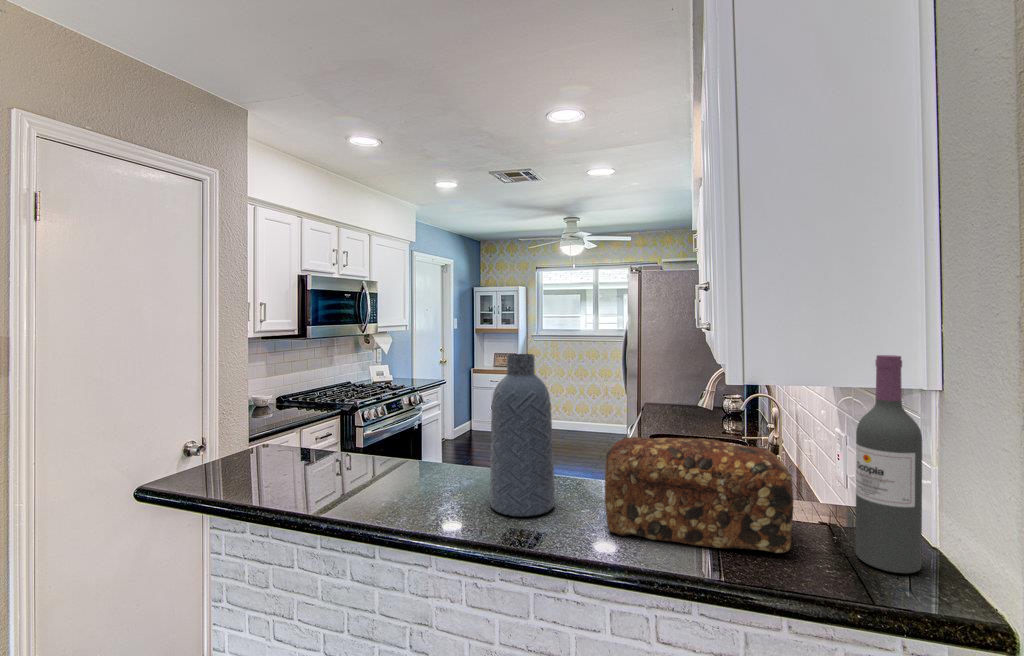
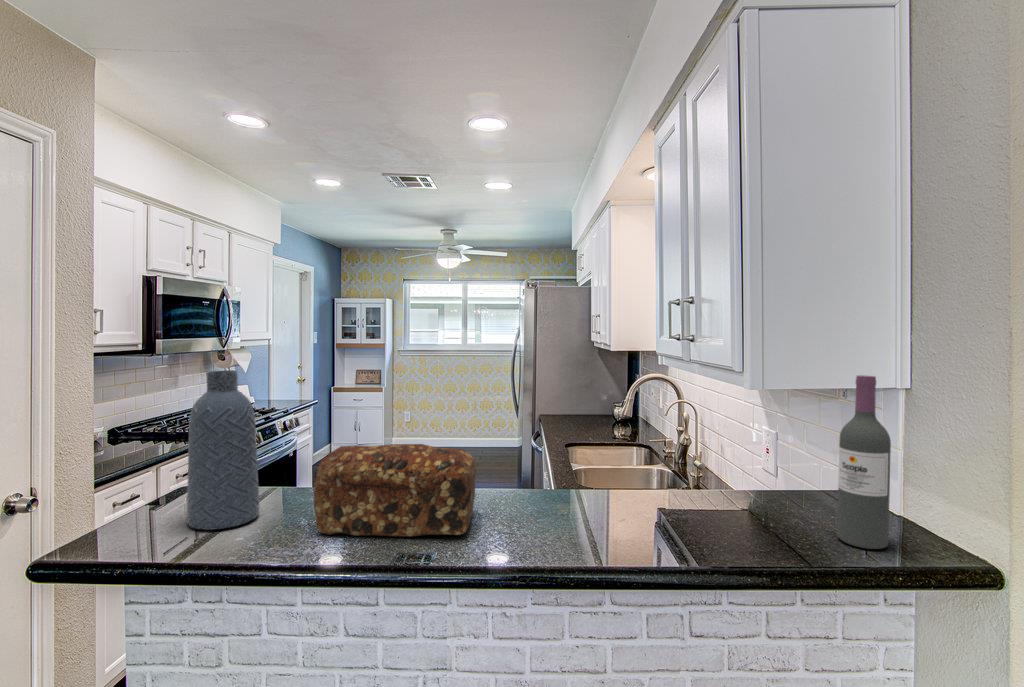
vase: present [490,354,555,516] -> present [187,370,259,530]
bread loaf: present [605,437,794,553] -> present [314,444,476,537]

